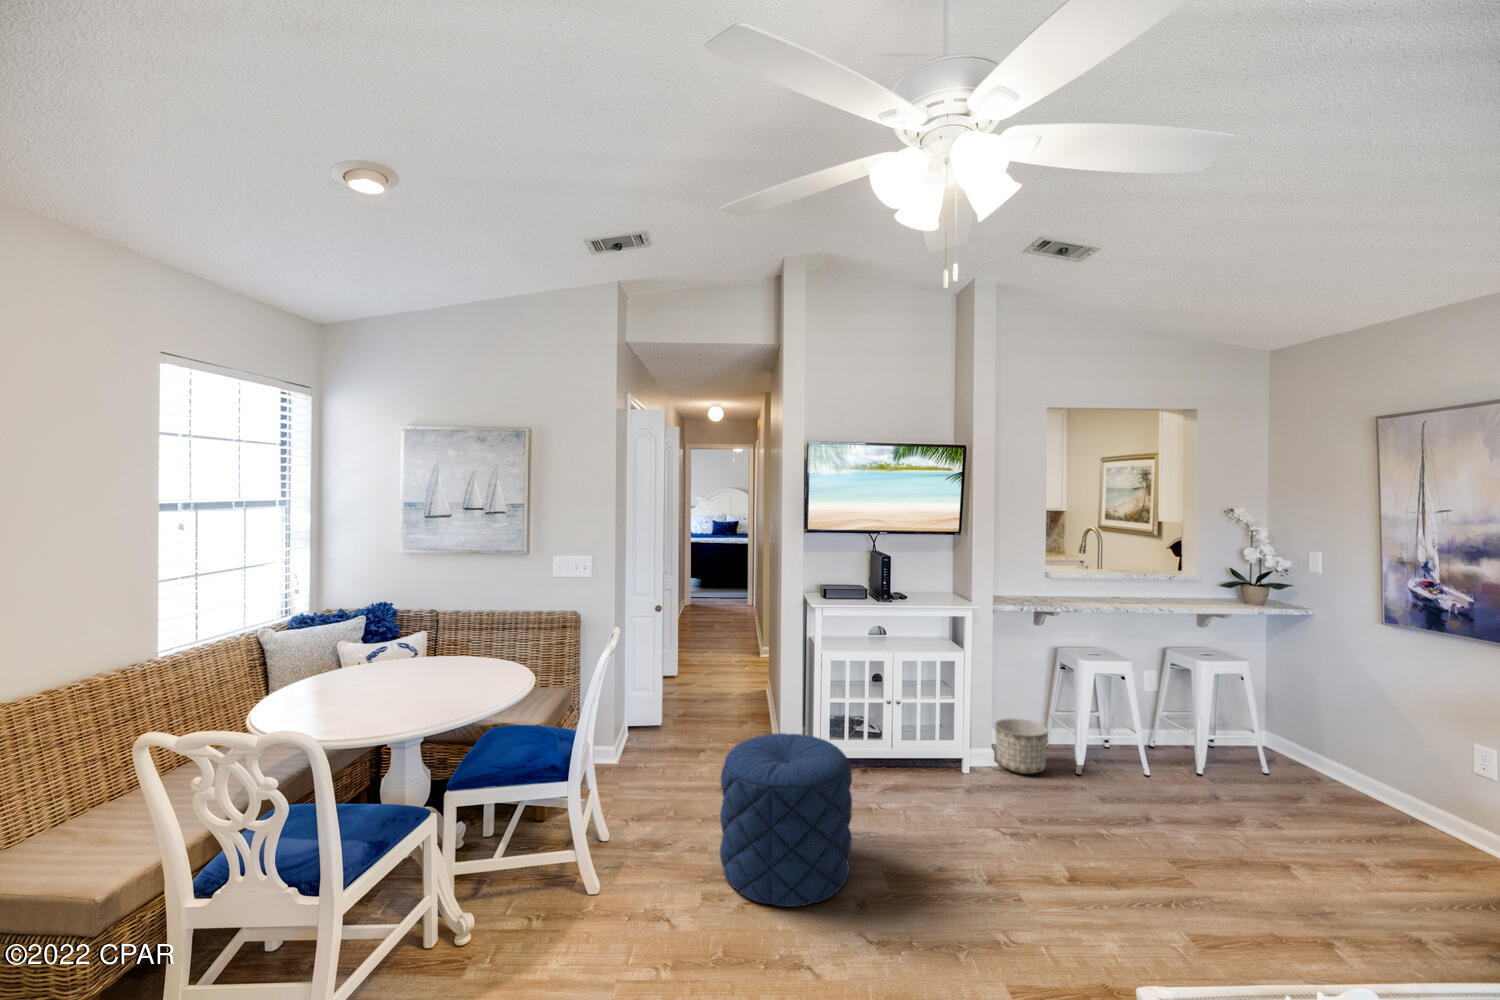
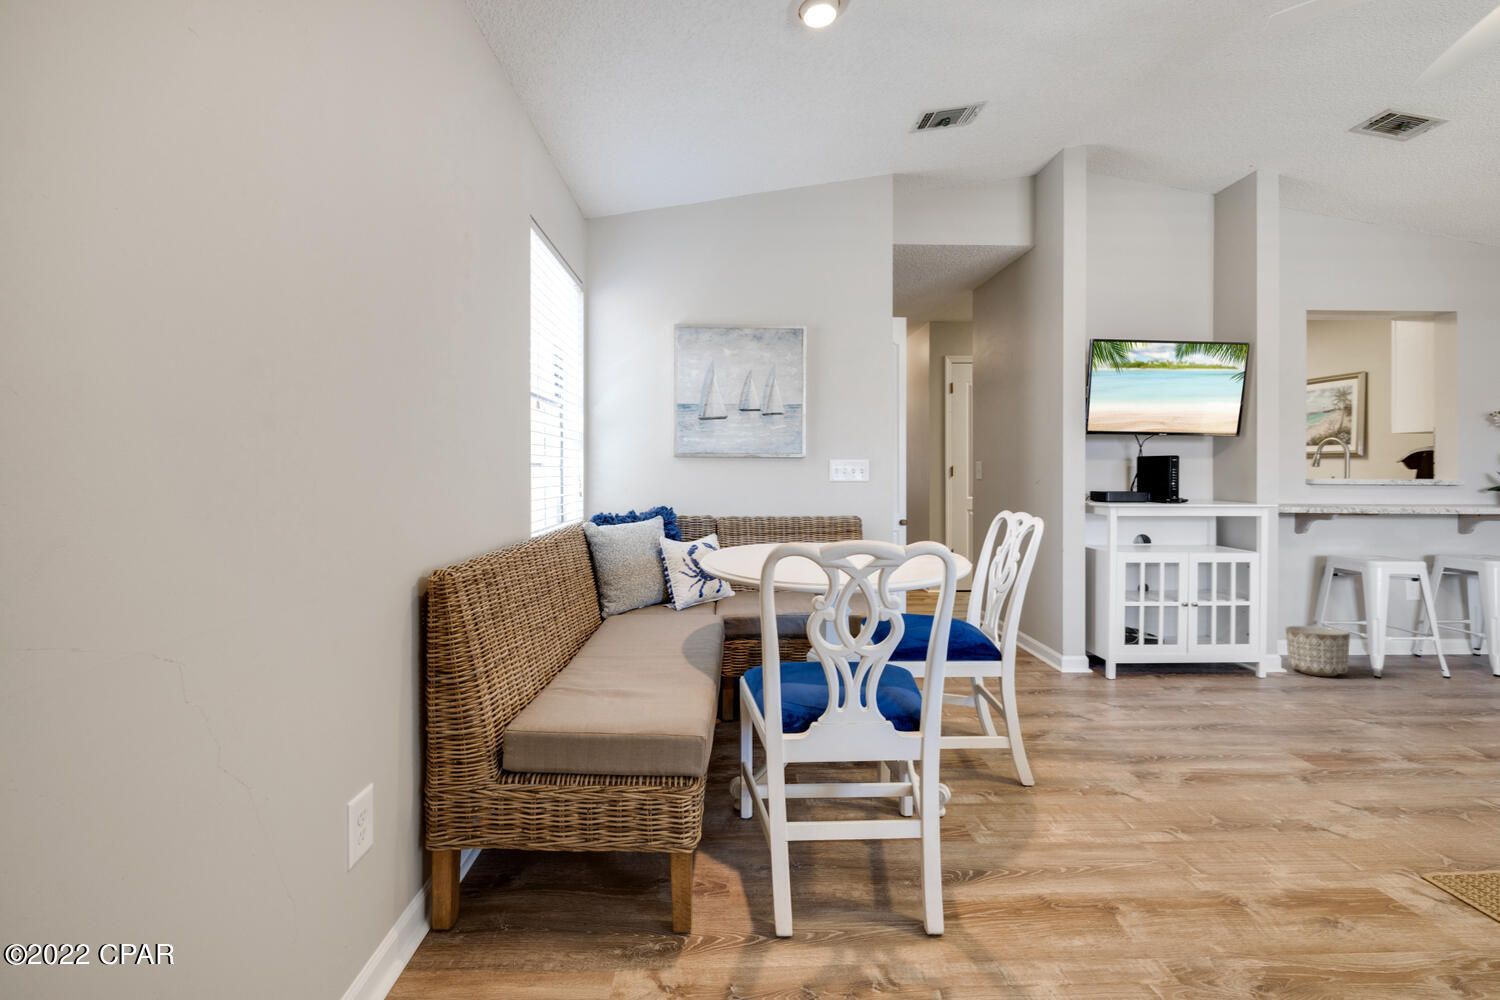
pouf: present [720,733,852,907] -> none [1105,608,1259,756]

